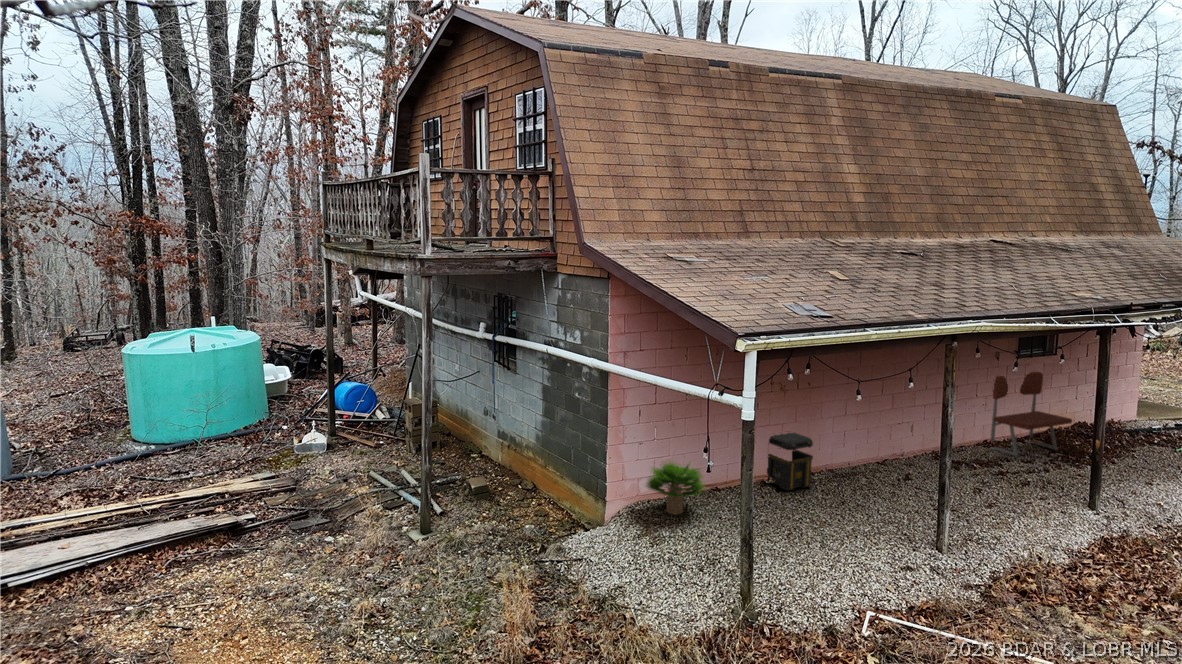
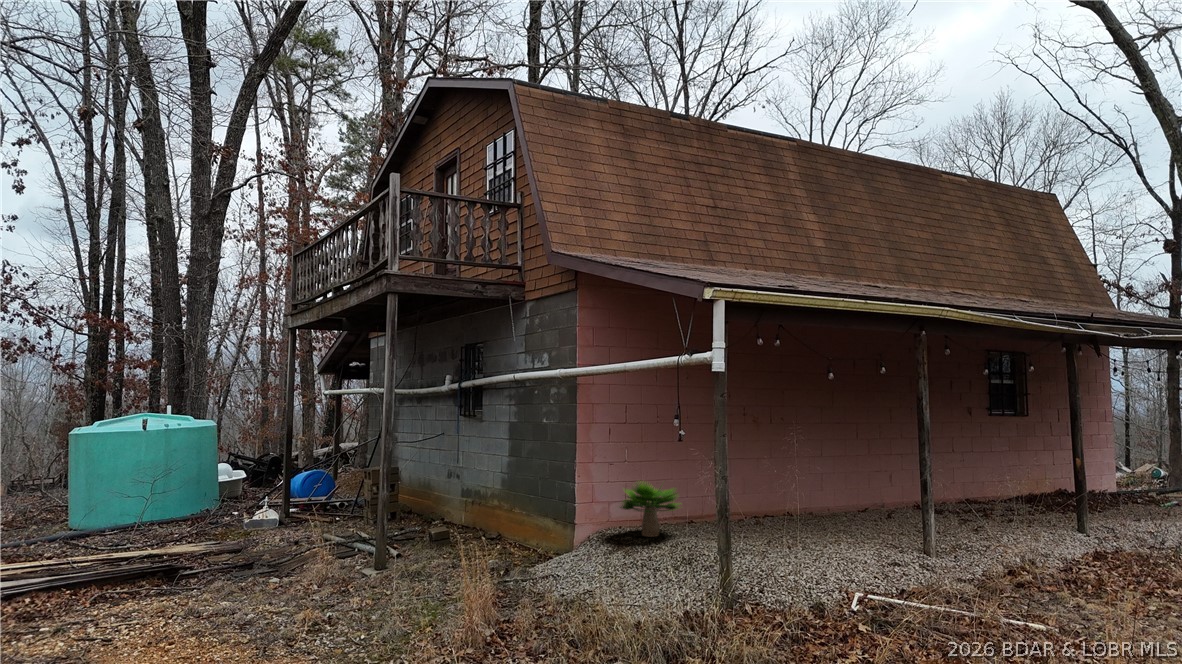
bench: present [991,372,1072,457] -> none [973,420,1057,503]
toolbox: present [767,433,813,491] -> none [743,464,794,522]

